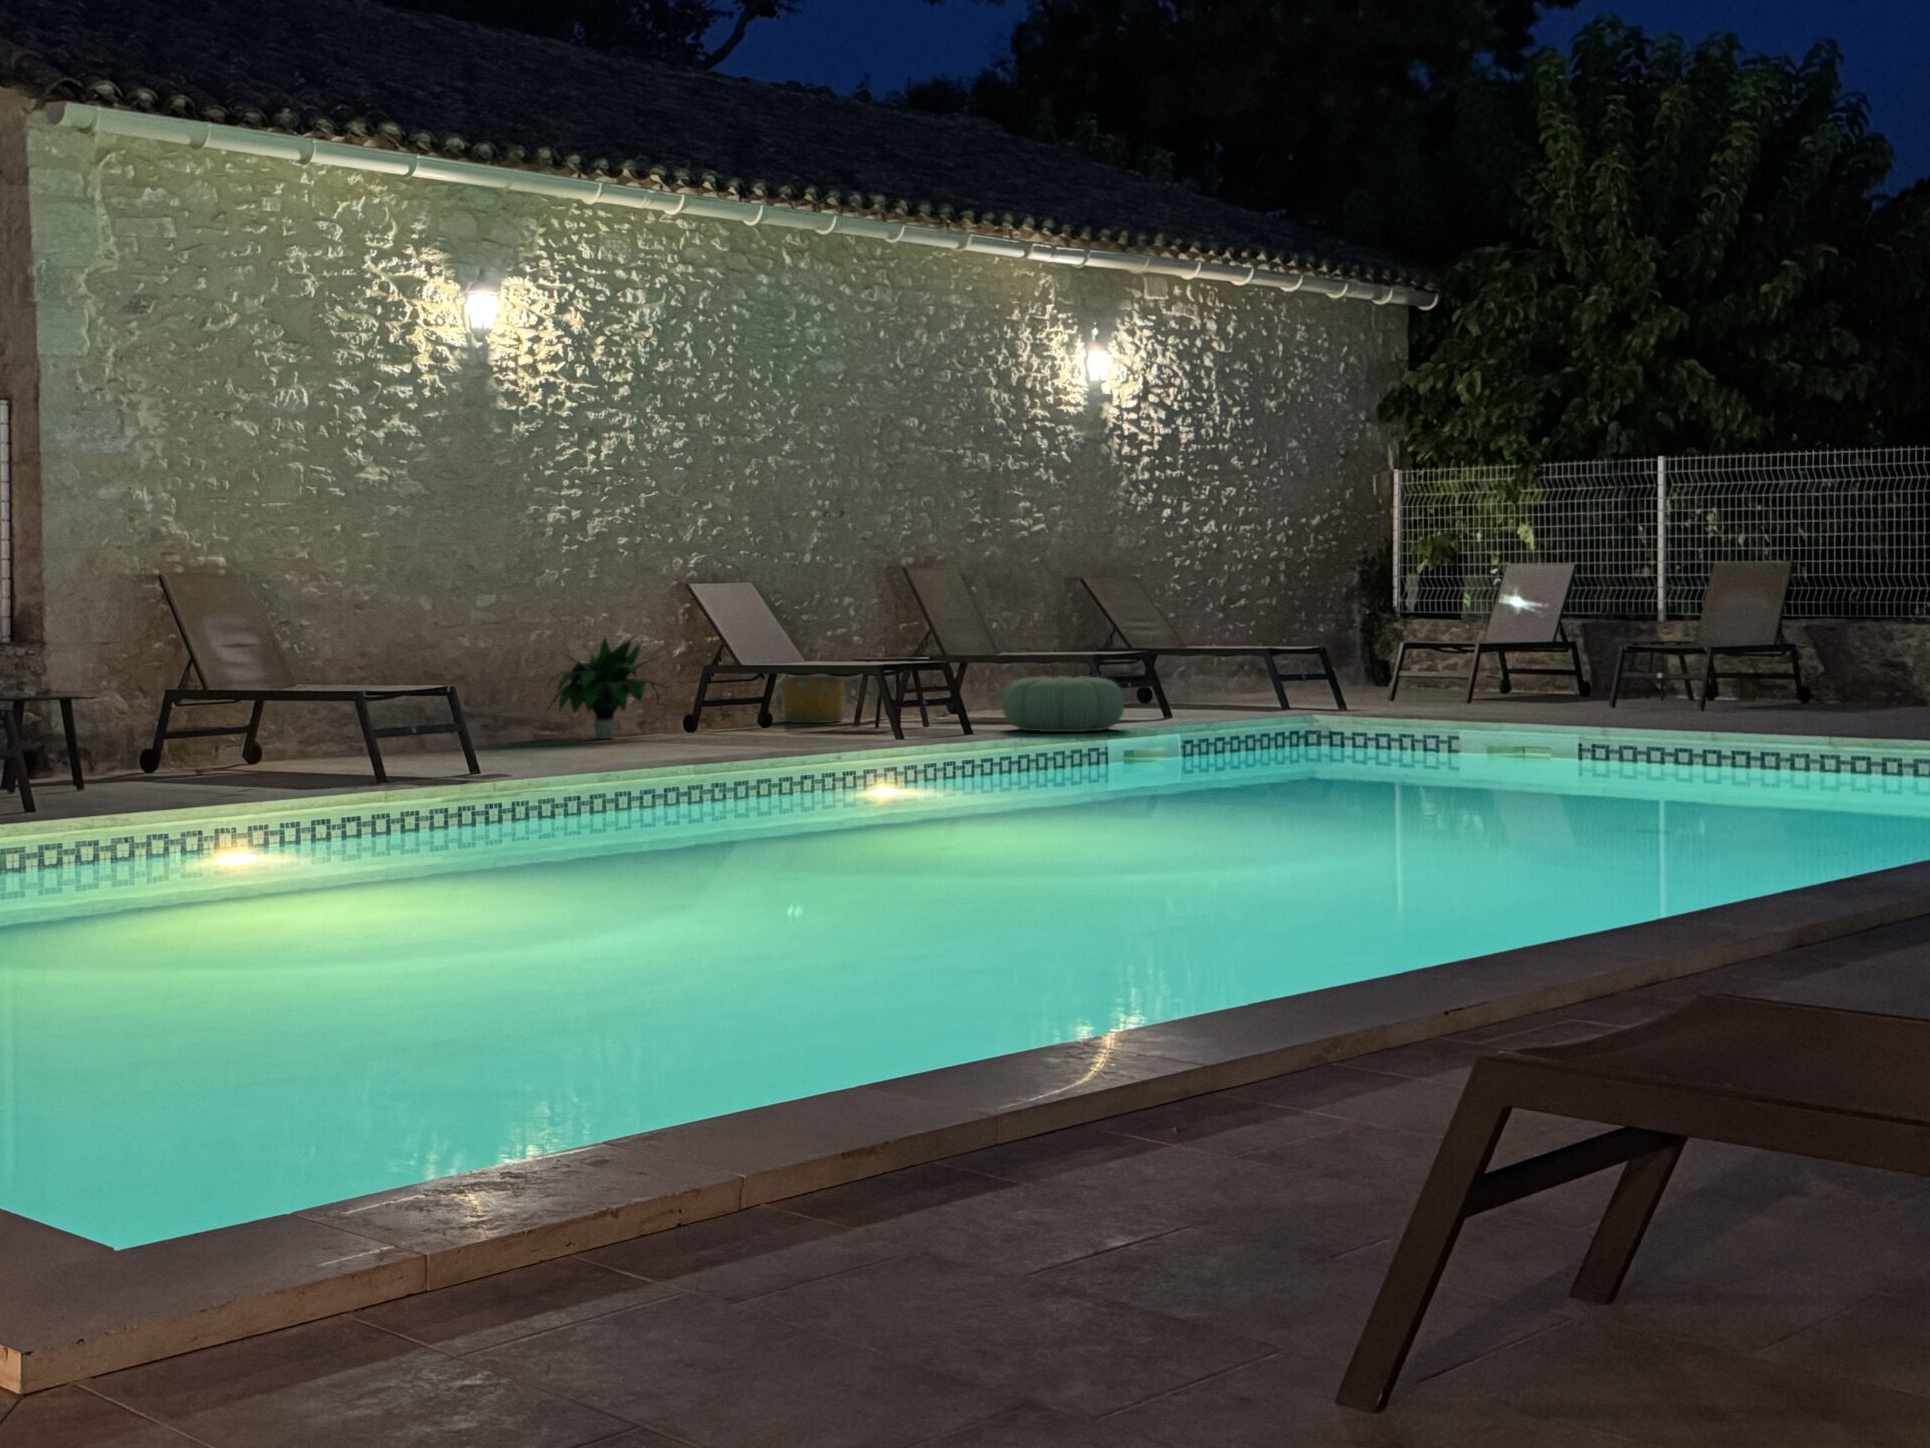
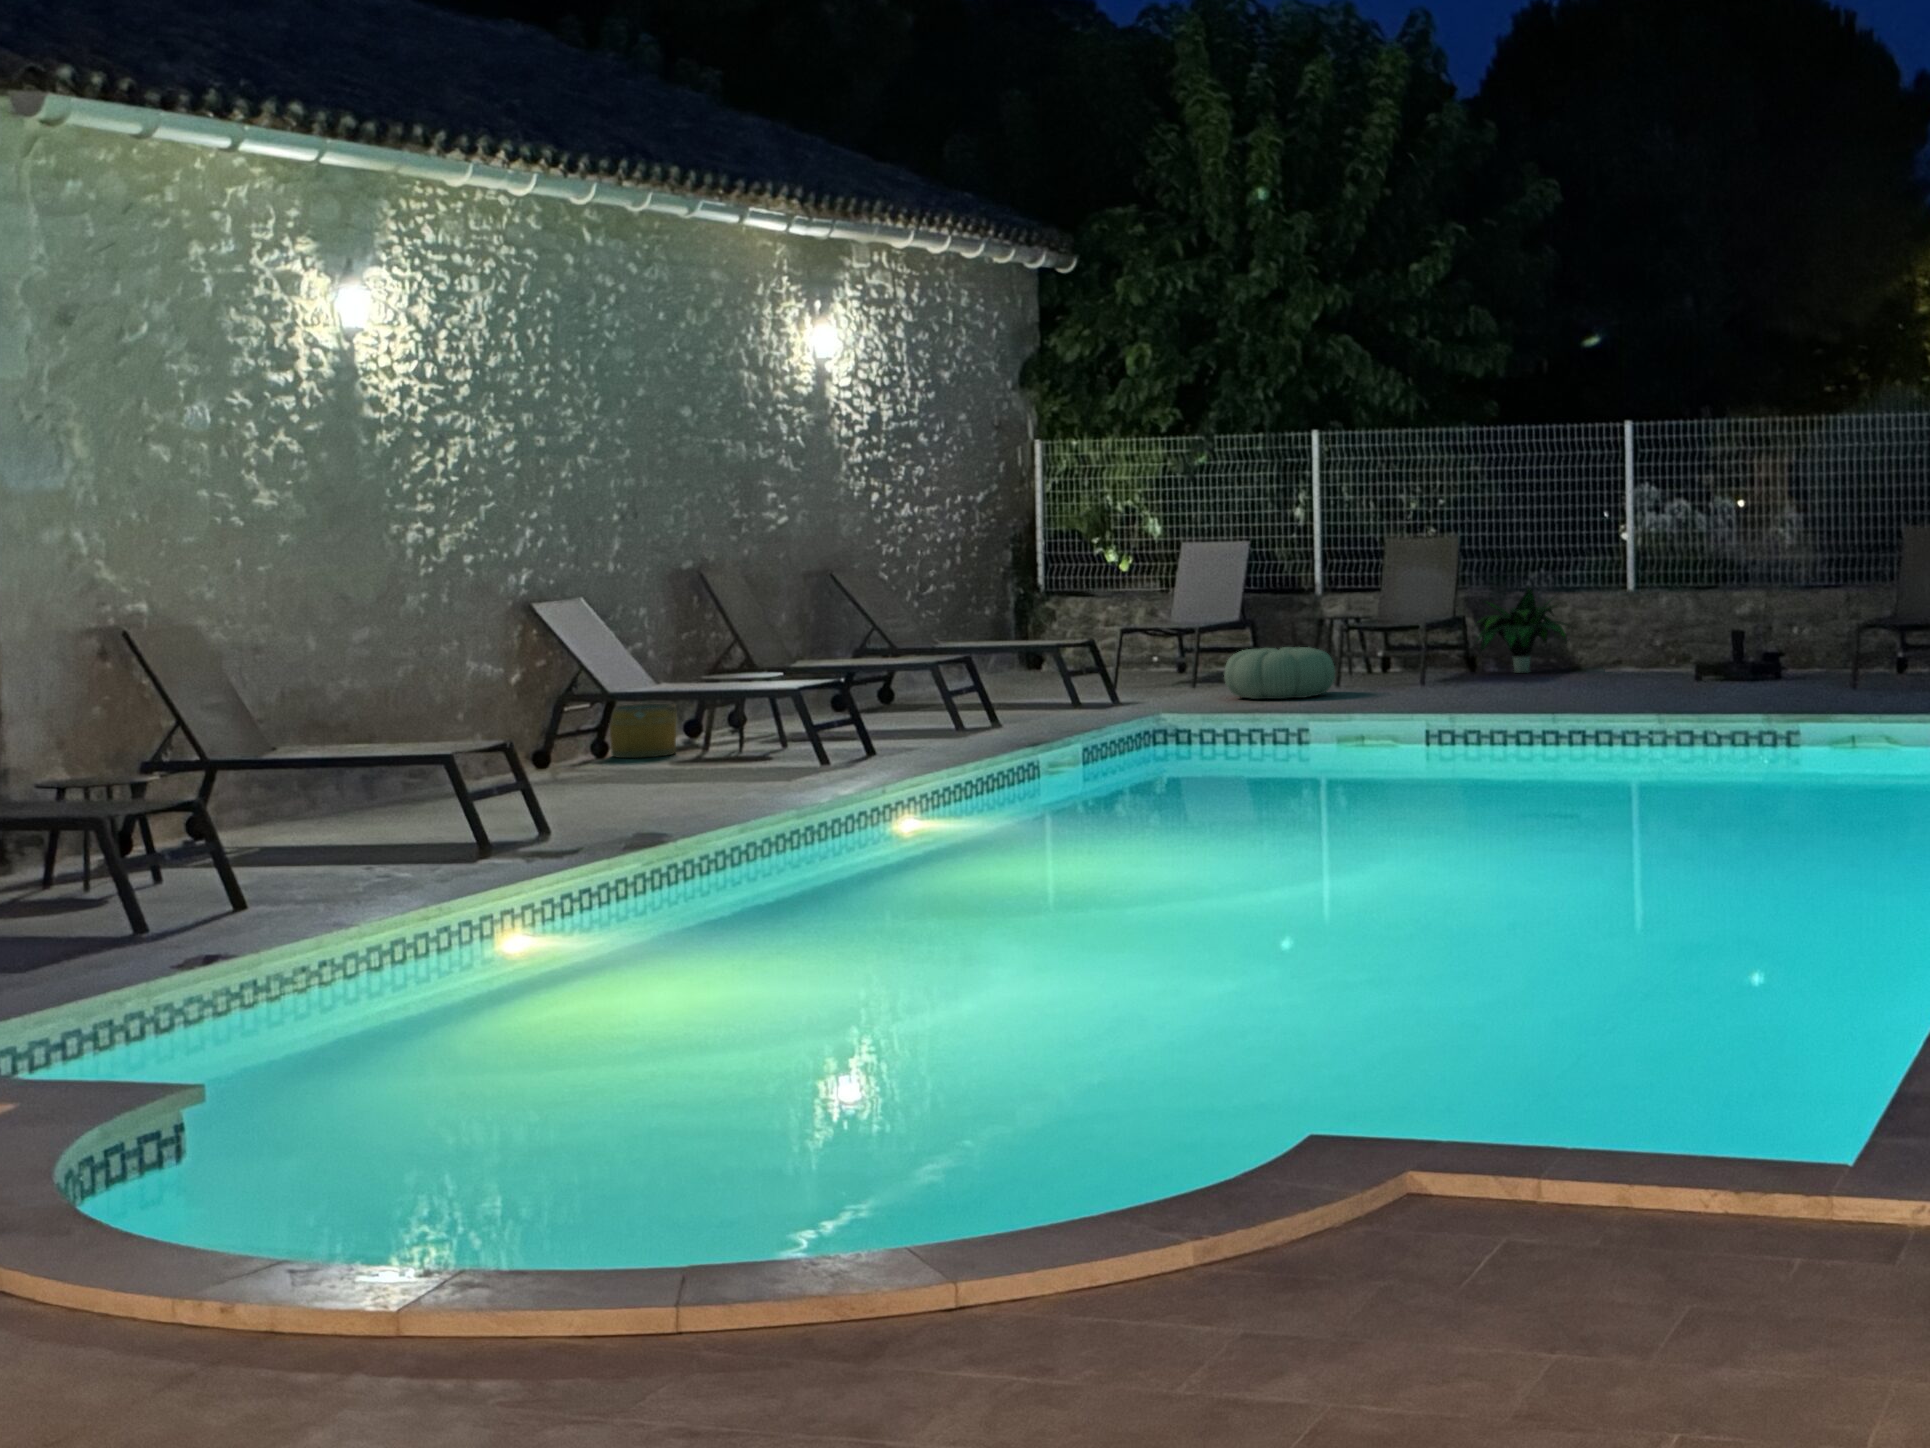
potted plant: present [548,639,665,739] -> present [1476,587,1570,673]
pouf: present [1002,676,1124,732] -> present [1224,647,1335,699]

